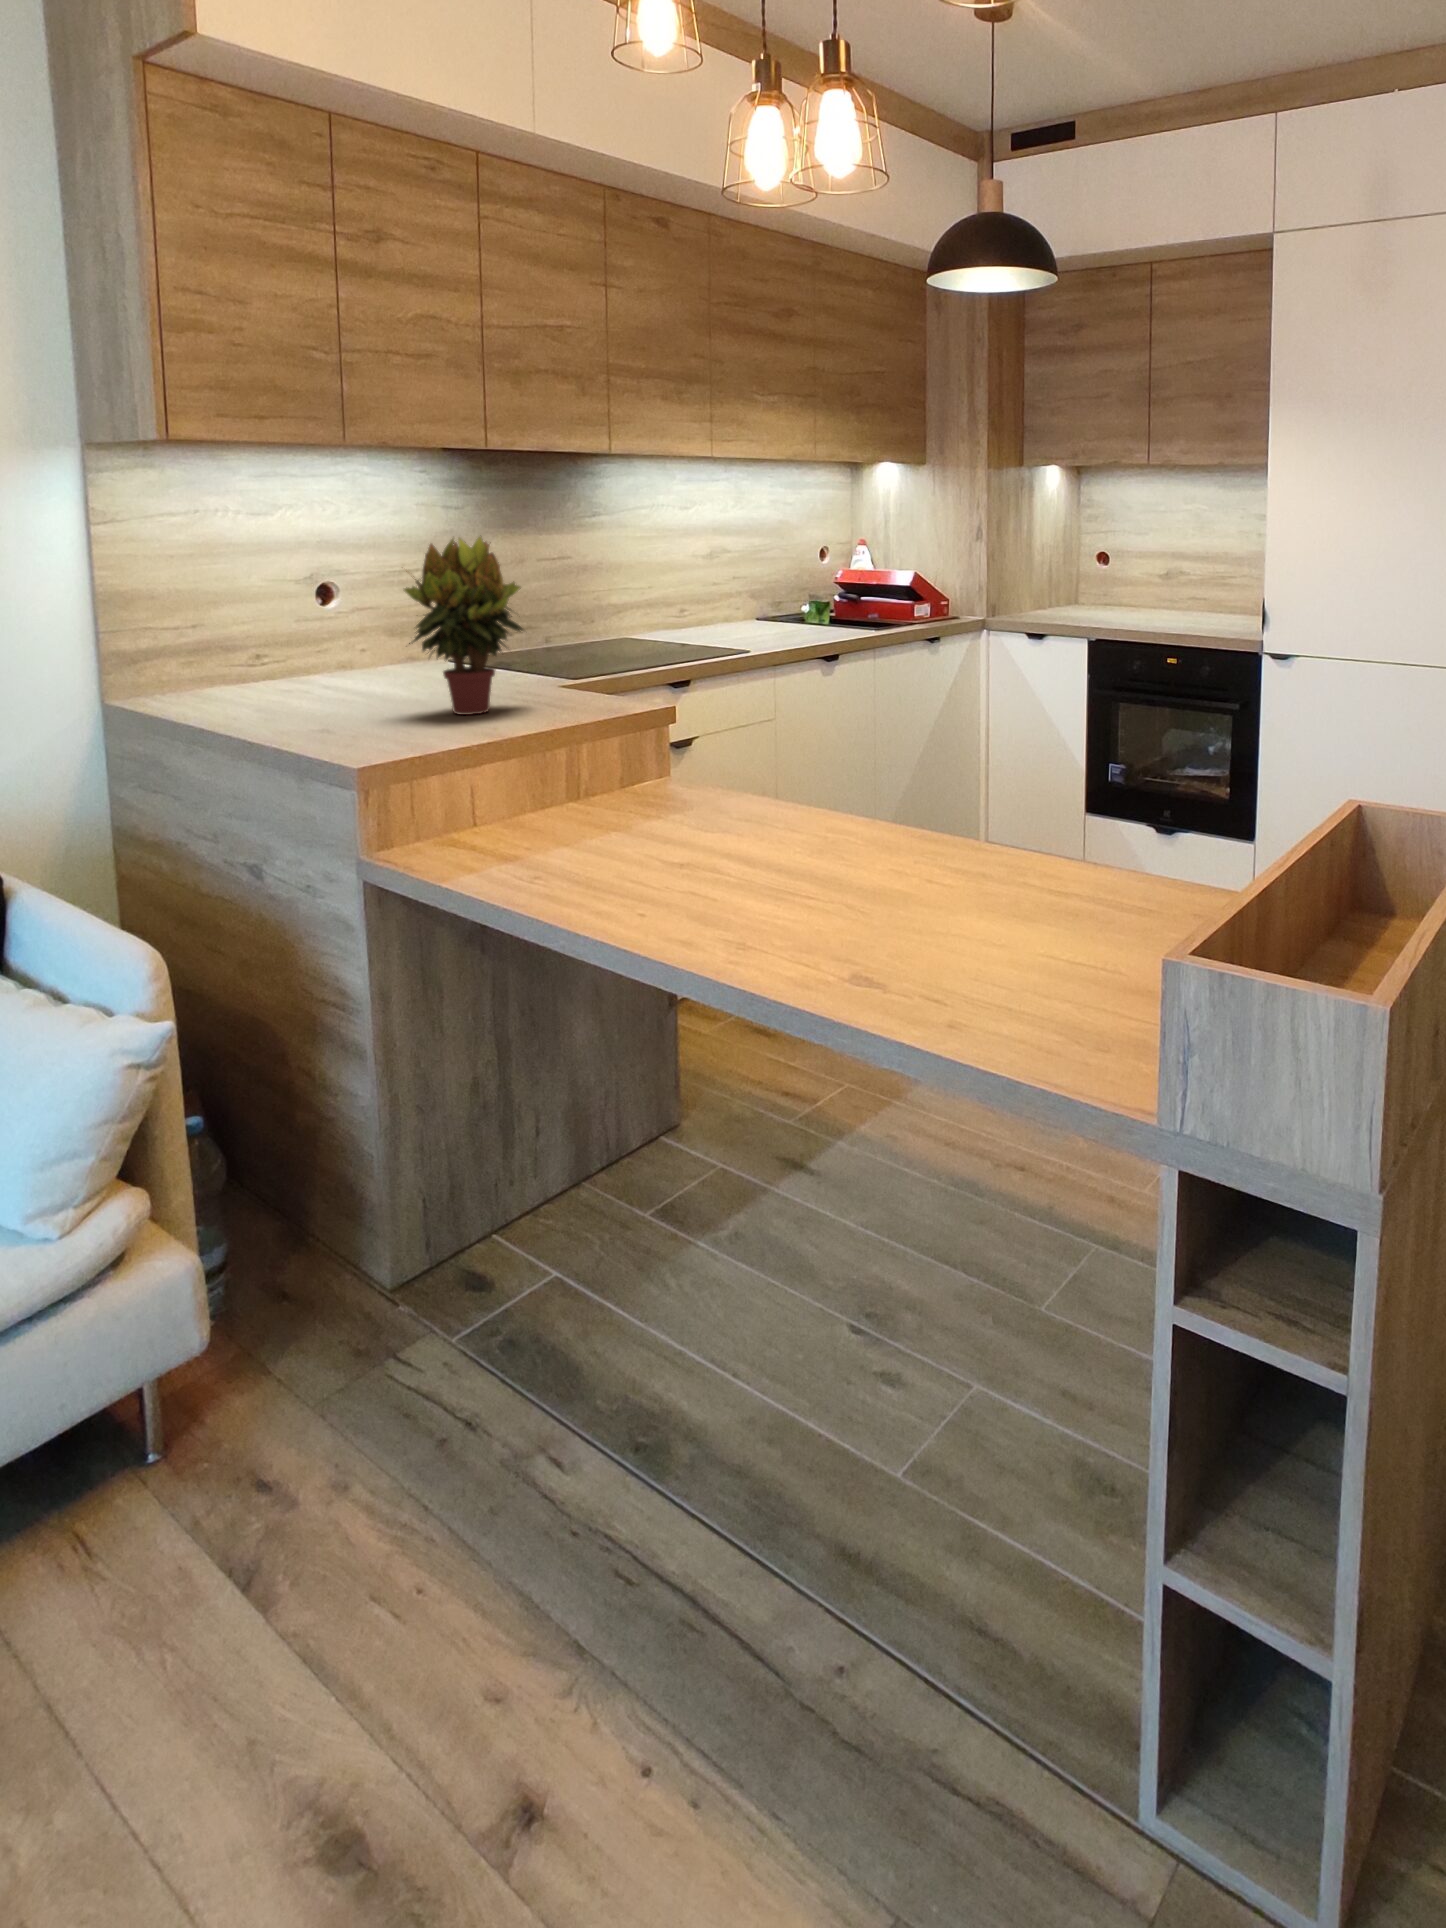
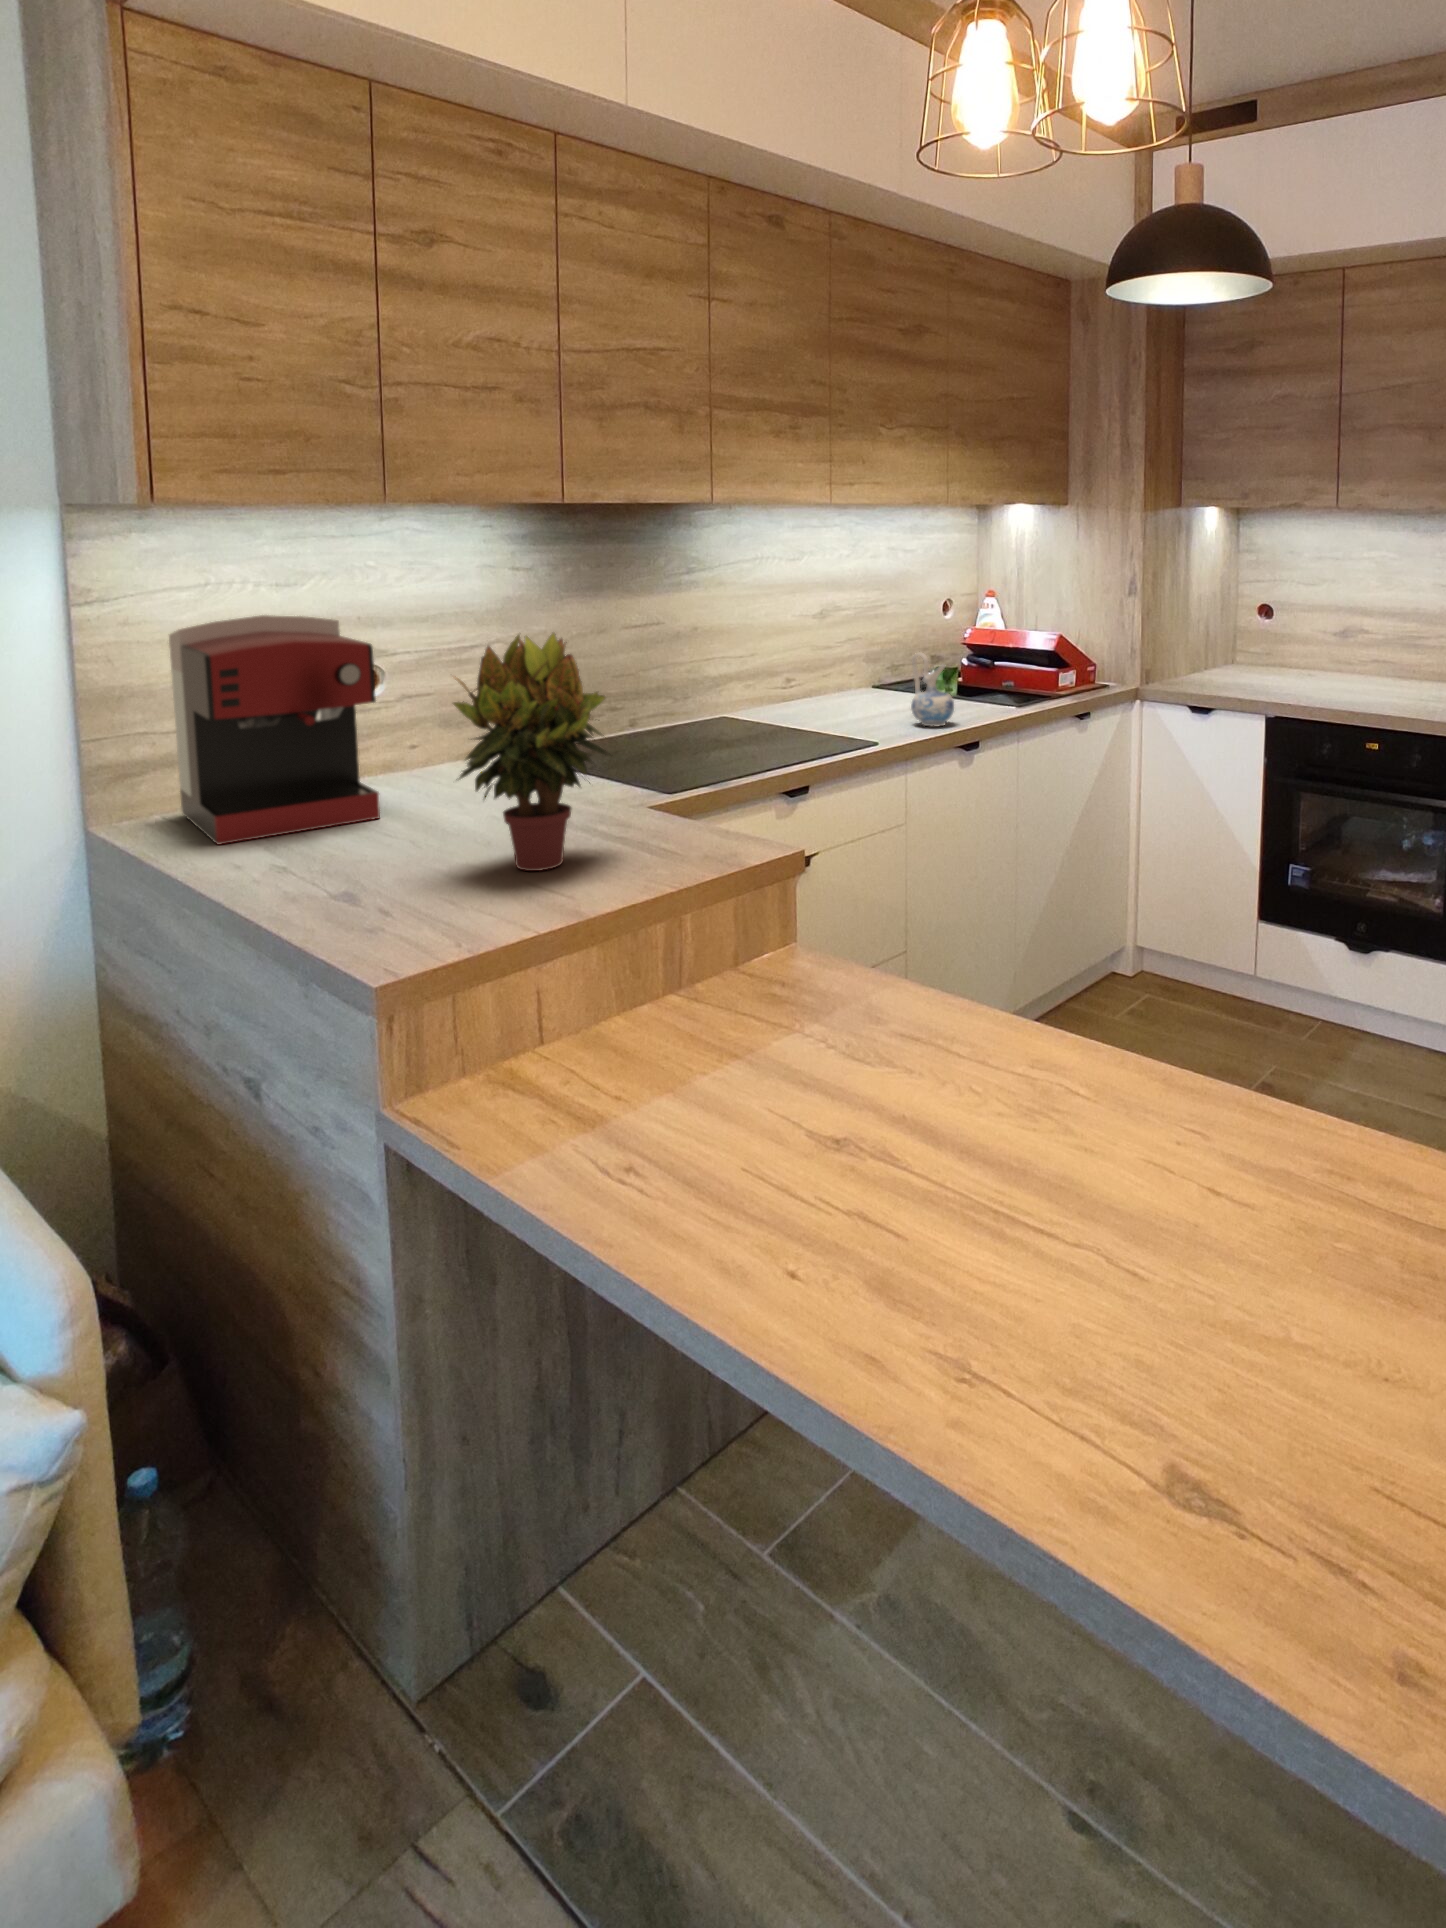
coffee maker: none [167,533,341,706] -> present [169,615,380,844]
ceramic pitcher: none [781,581,816,642] -> present [911,653,954,726]

